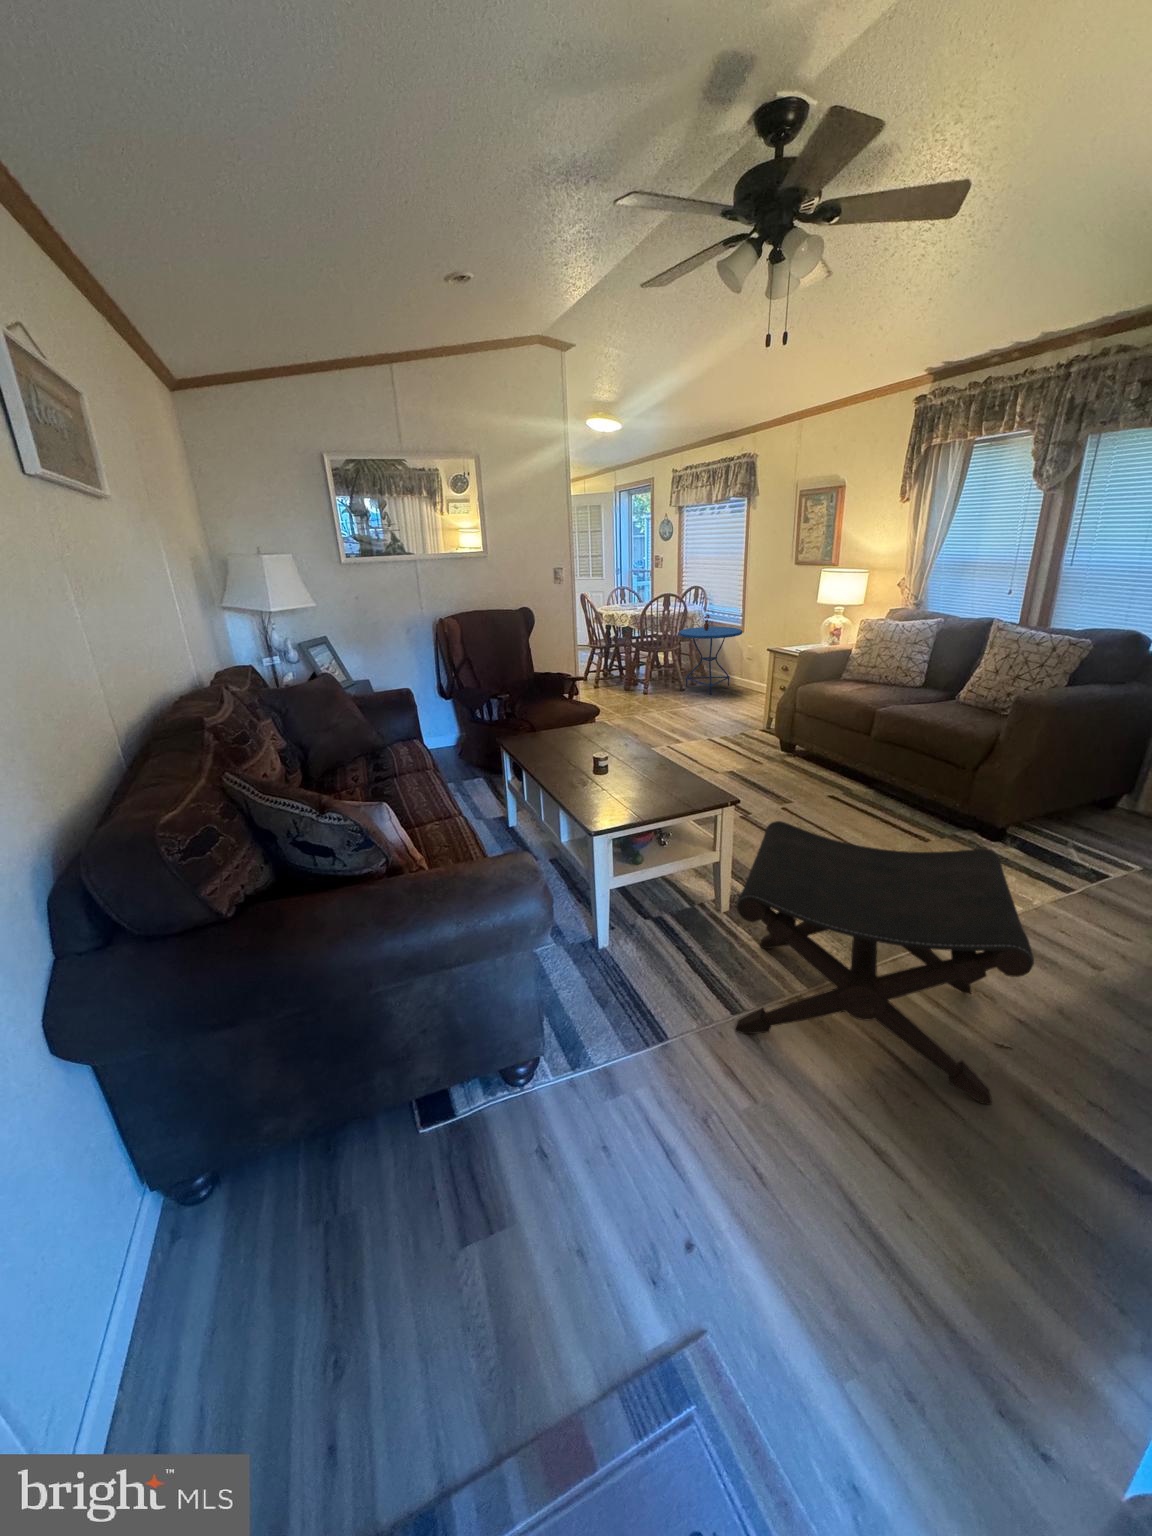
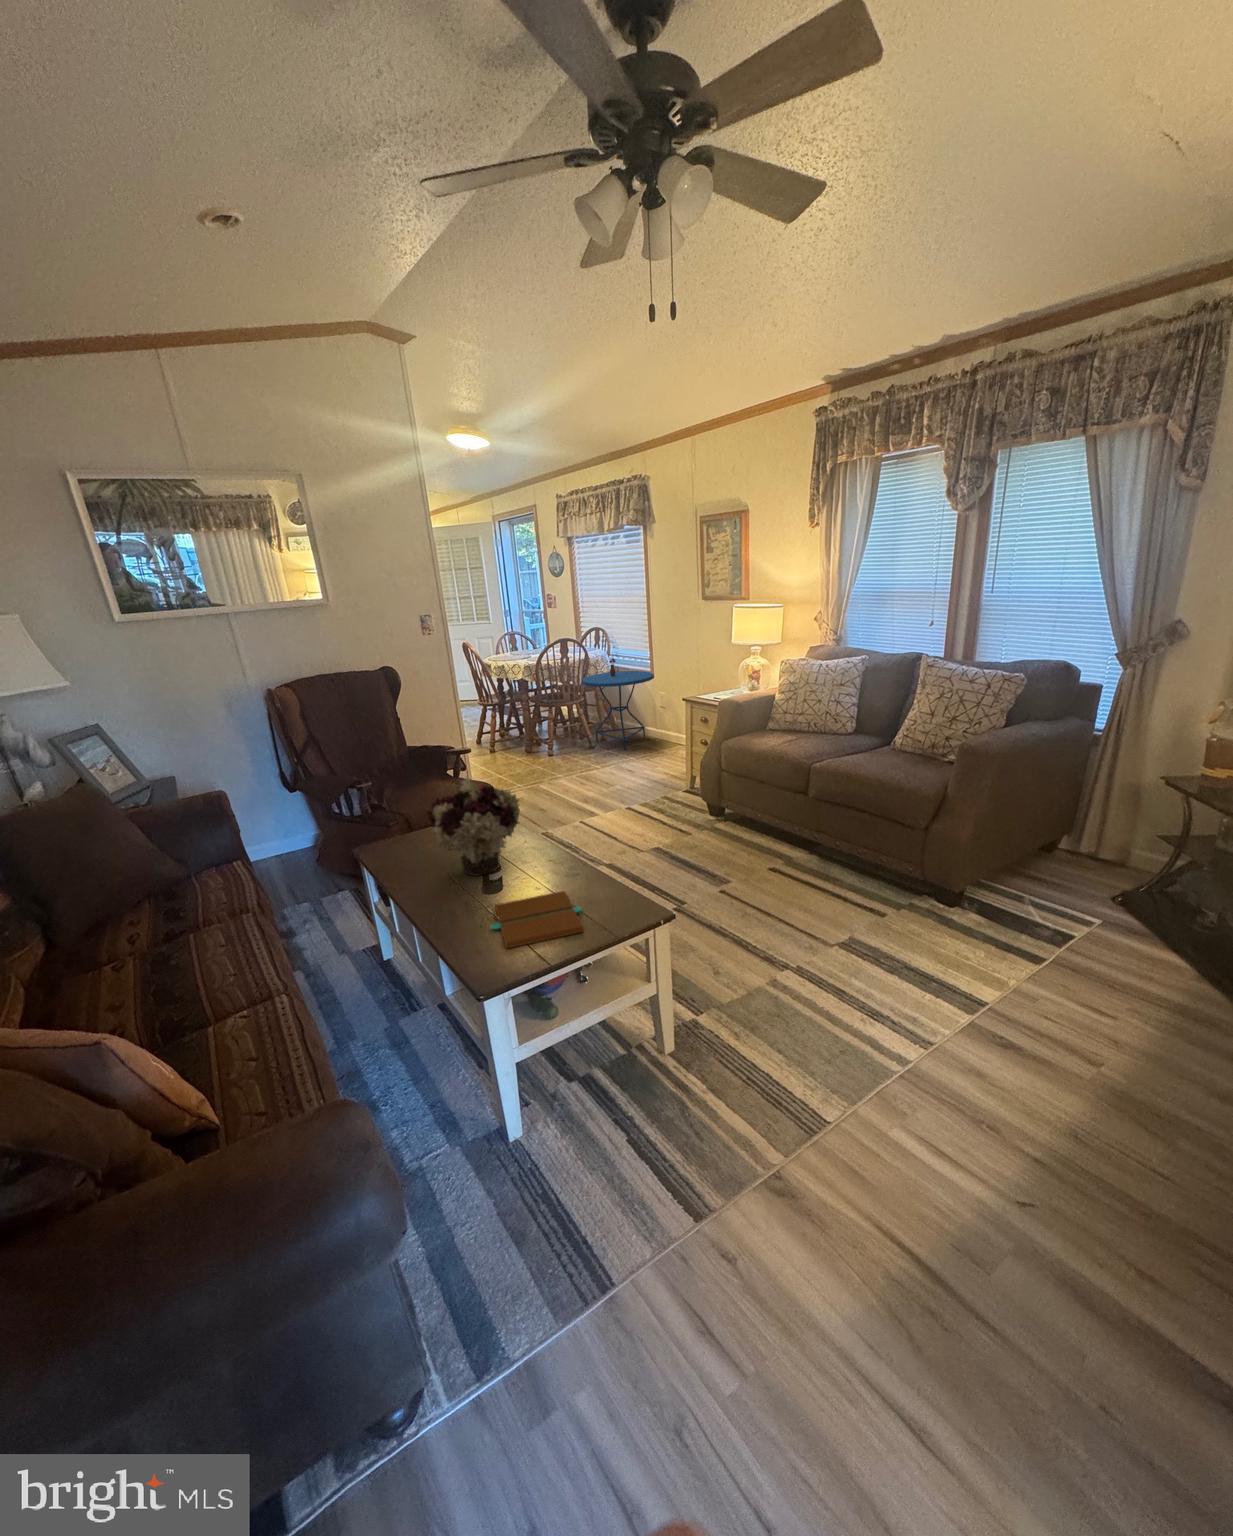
flower arrangement: none [555,685,627,762] -> present [427,777,520,876]
book: none [599,776,668,808] -> present [491,891,583,948]
footstool: present [735,821,1034,1105] -> none [686,939,1060,1301]

